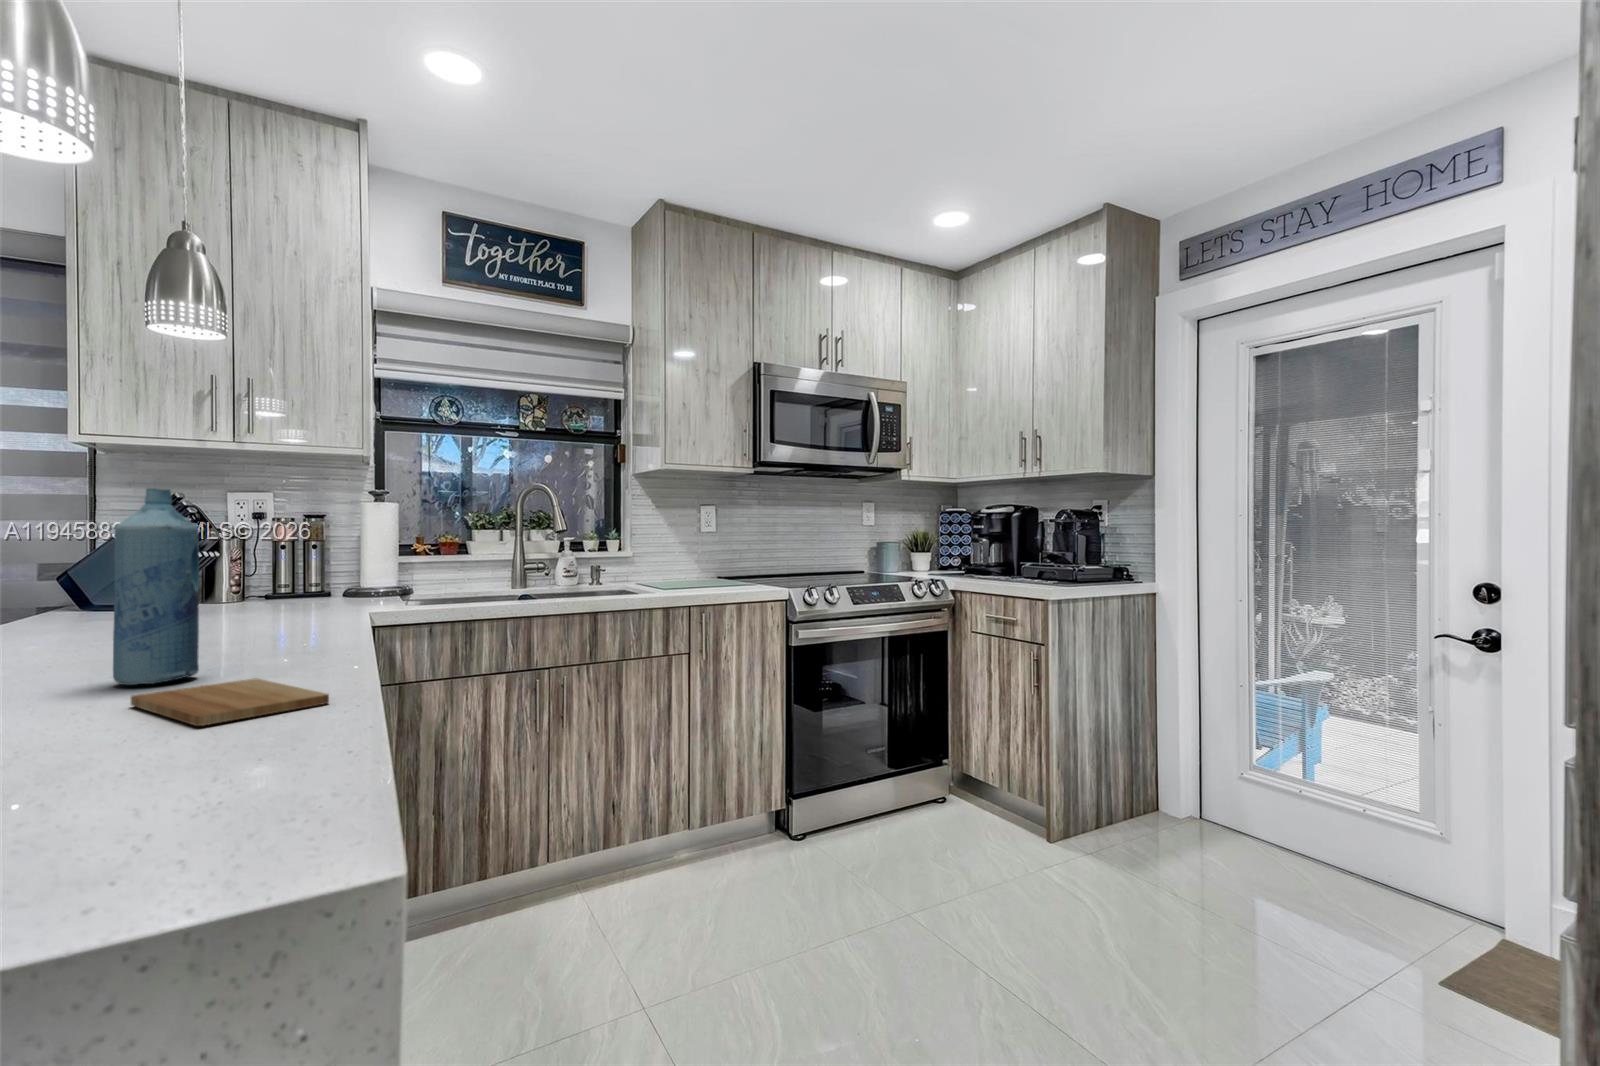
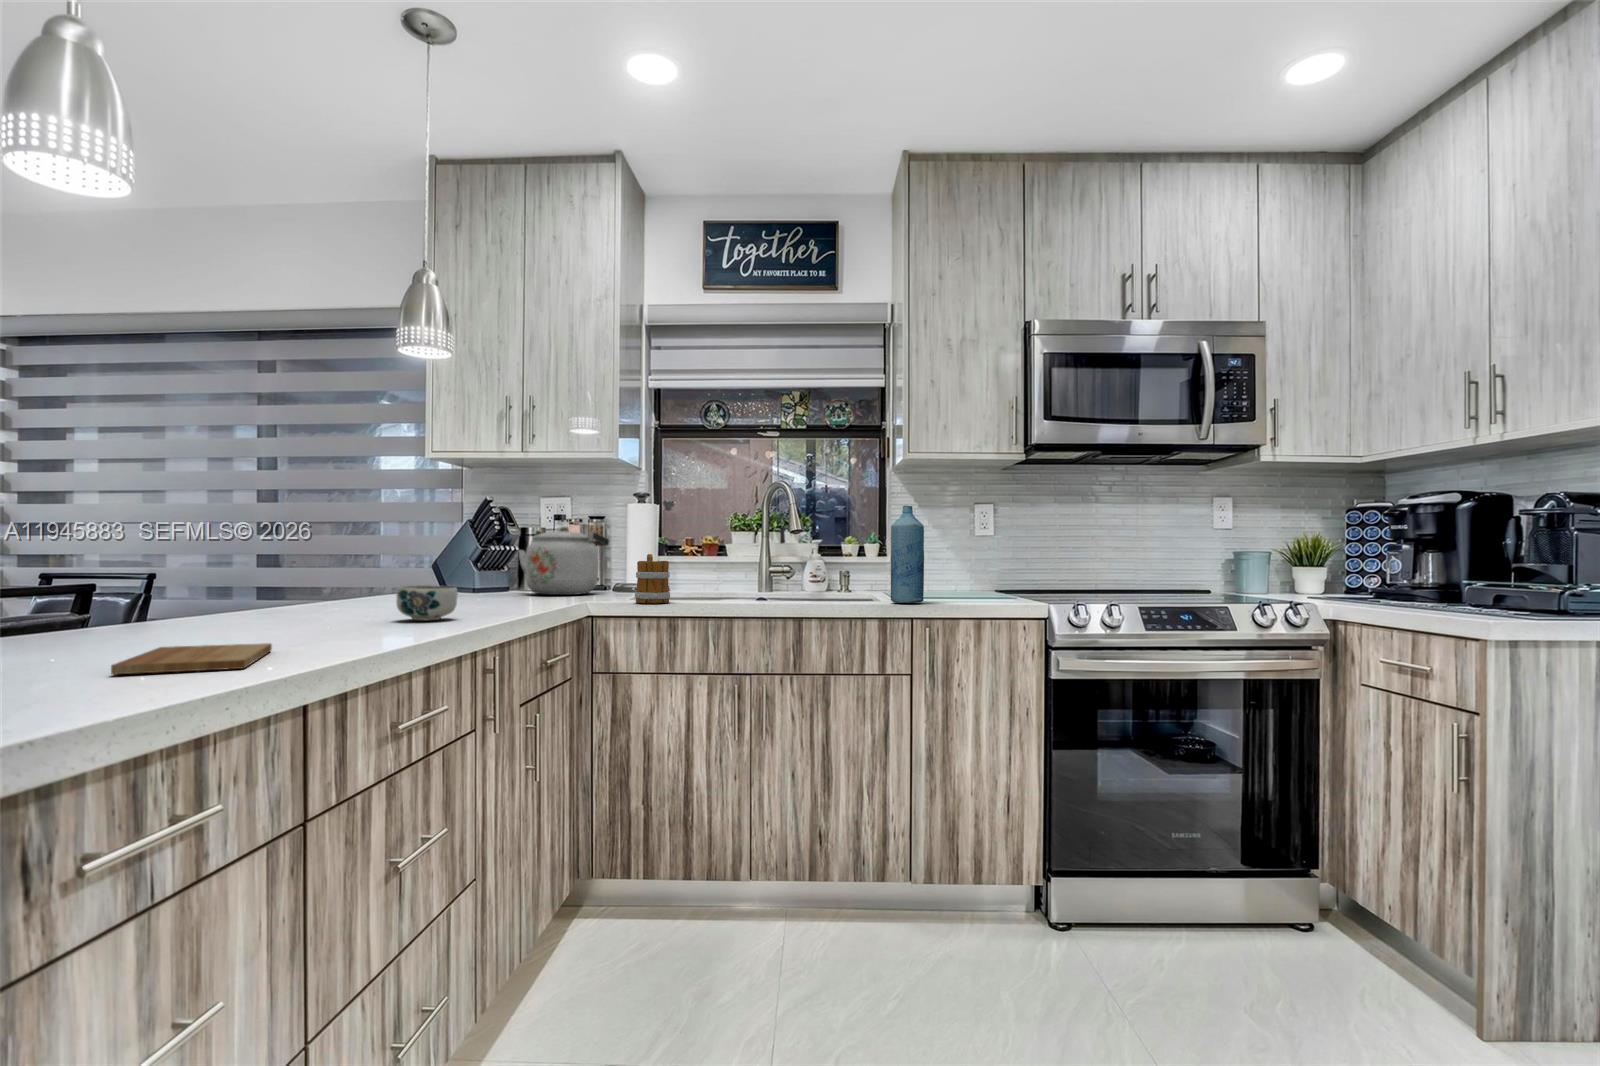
bottle: present [113,488,199,685] -> present [891,505,924,603]
kettle: none [219,527,340,604] -> present [519,526,609,595]
mug: none [426,557,467,608] -> present [635,554,670,603]
bowl: none [229,603,305,643] -> present [396,585,458,620]

